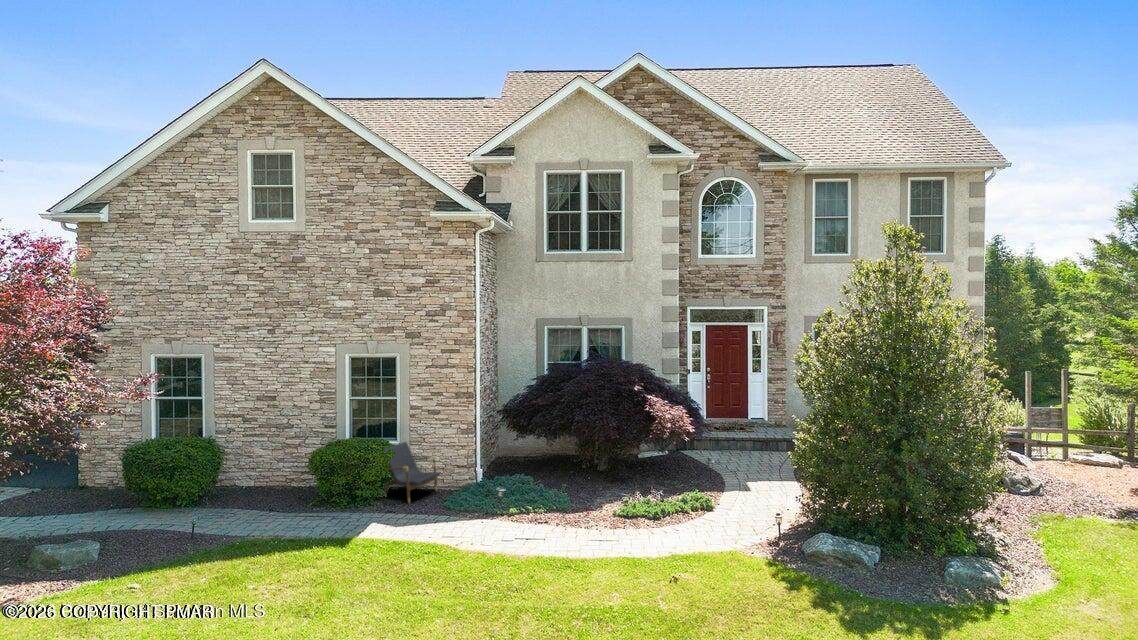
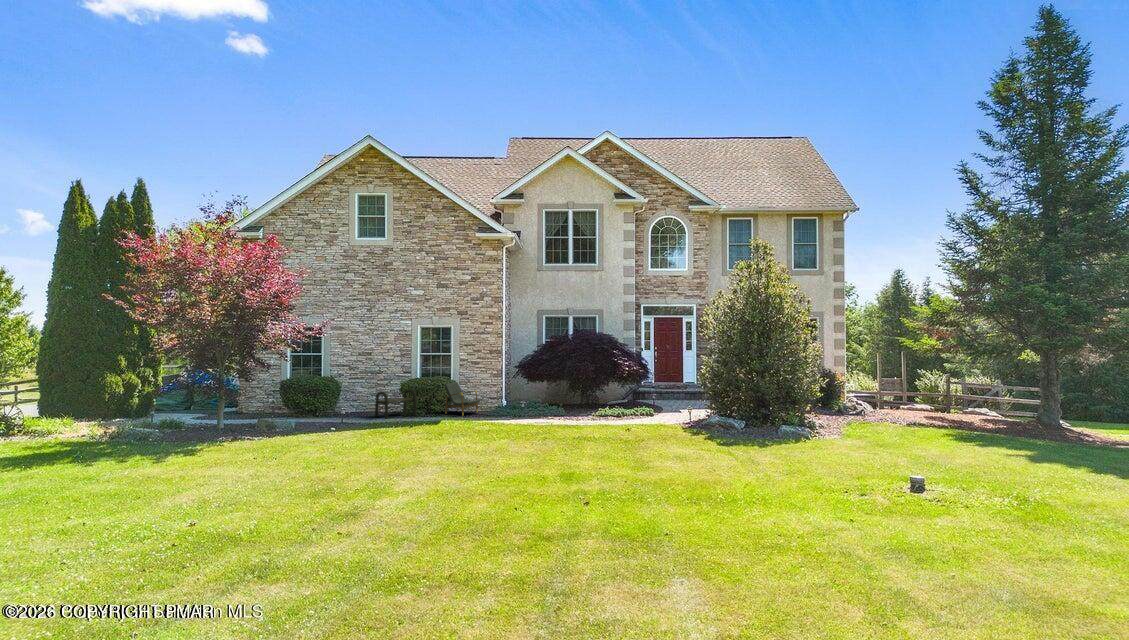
bench: none [268,459,337,517] -> present [375,389,417,419]

